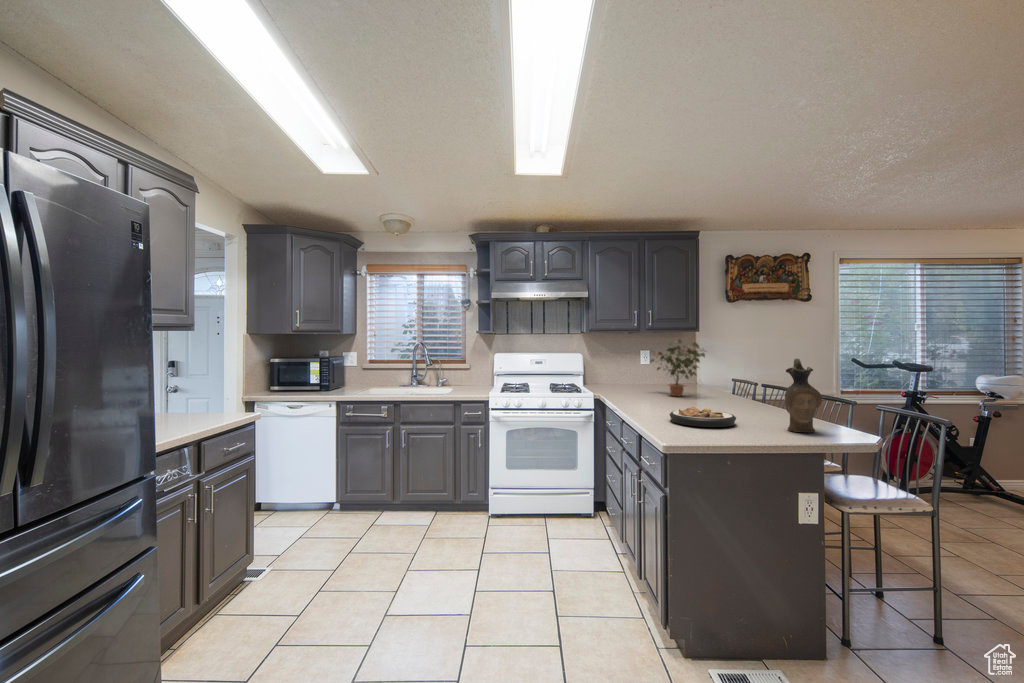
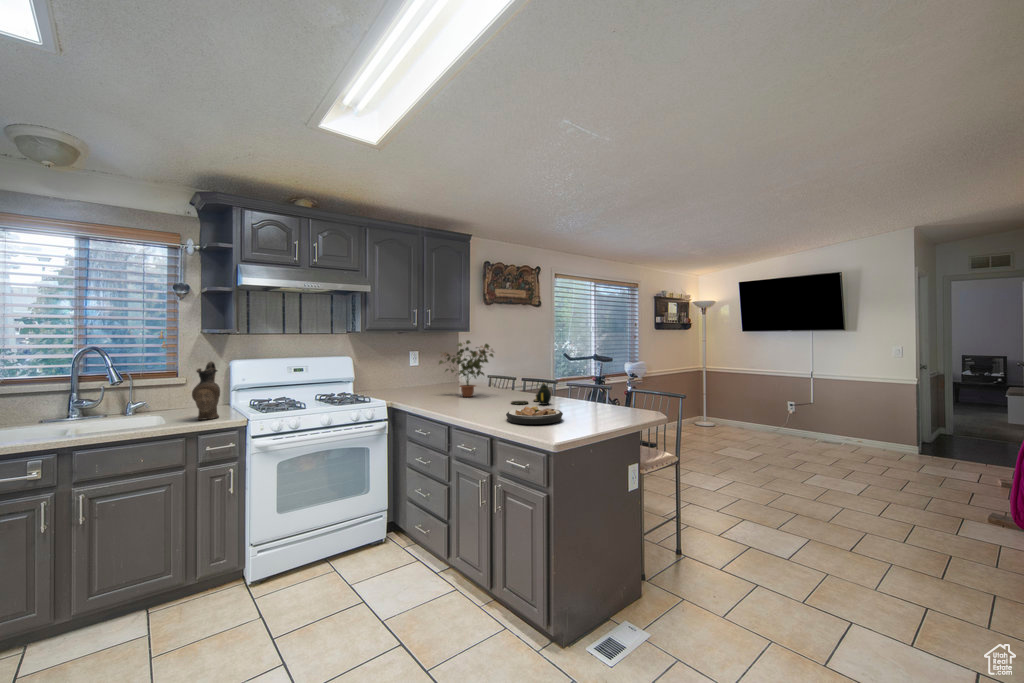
ceramic pitcher: present [785,358,822,432] -> present [192,361,220,420]
teapot: none [709,386,759,411] -> present [511,383,551,405]

